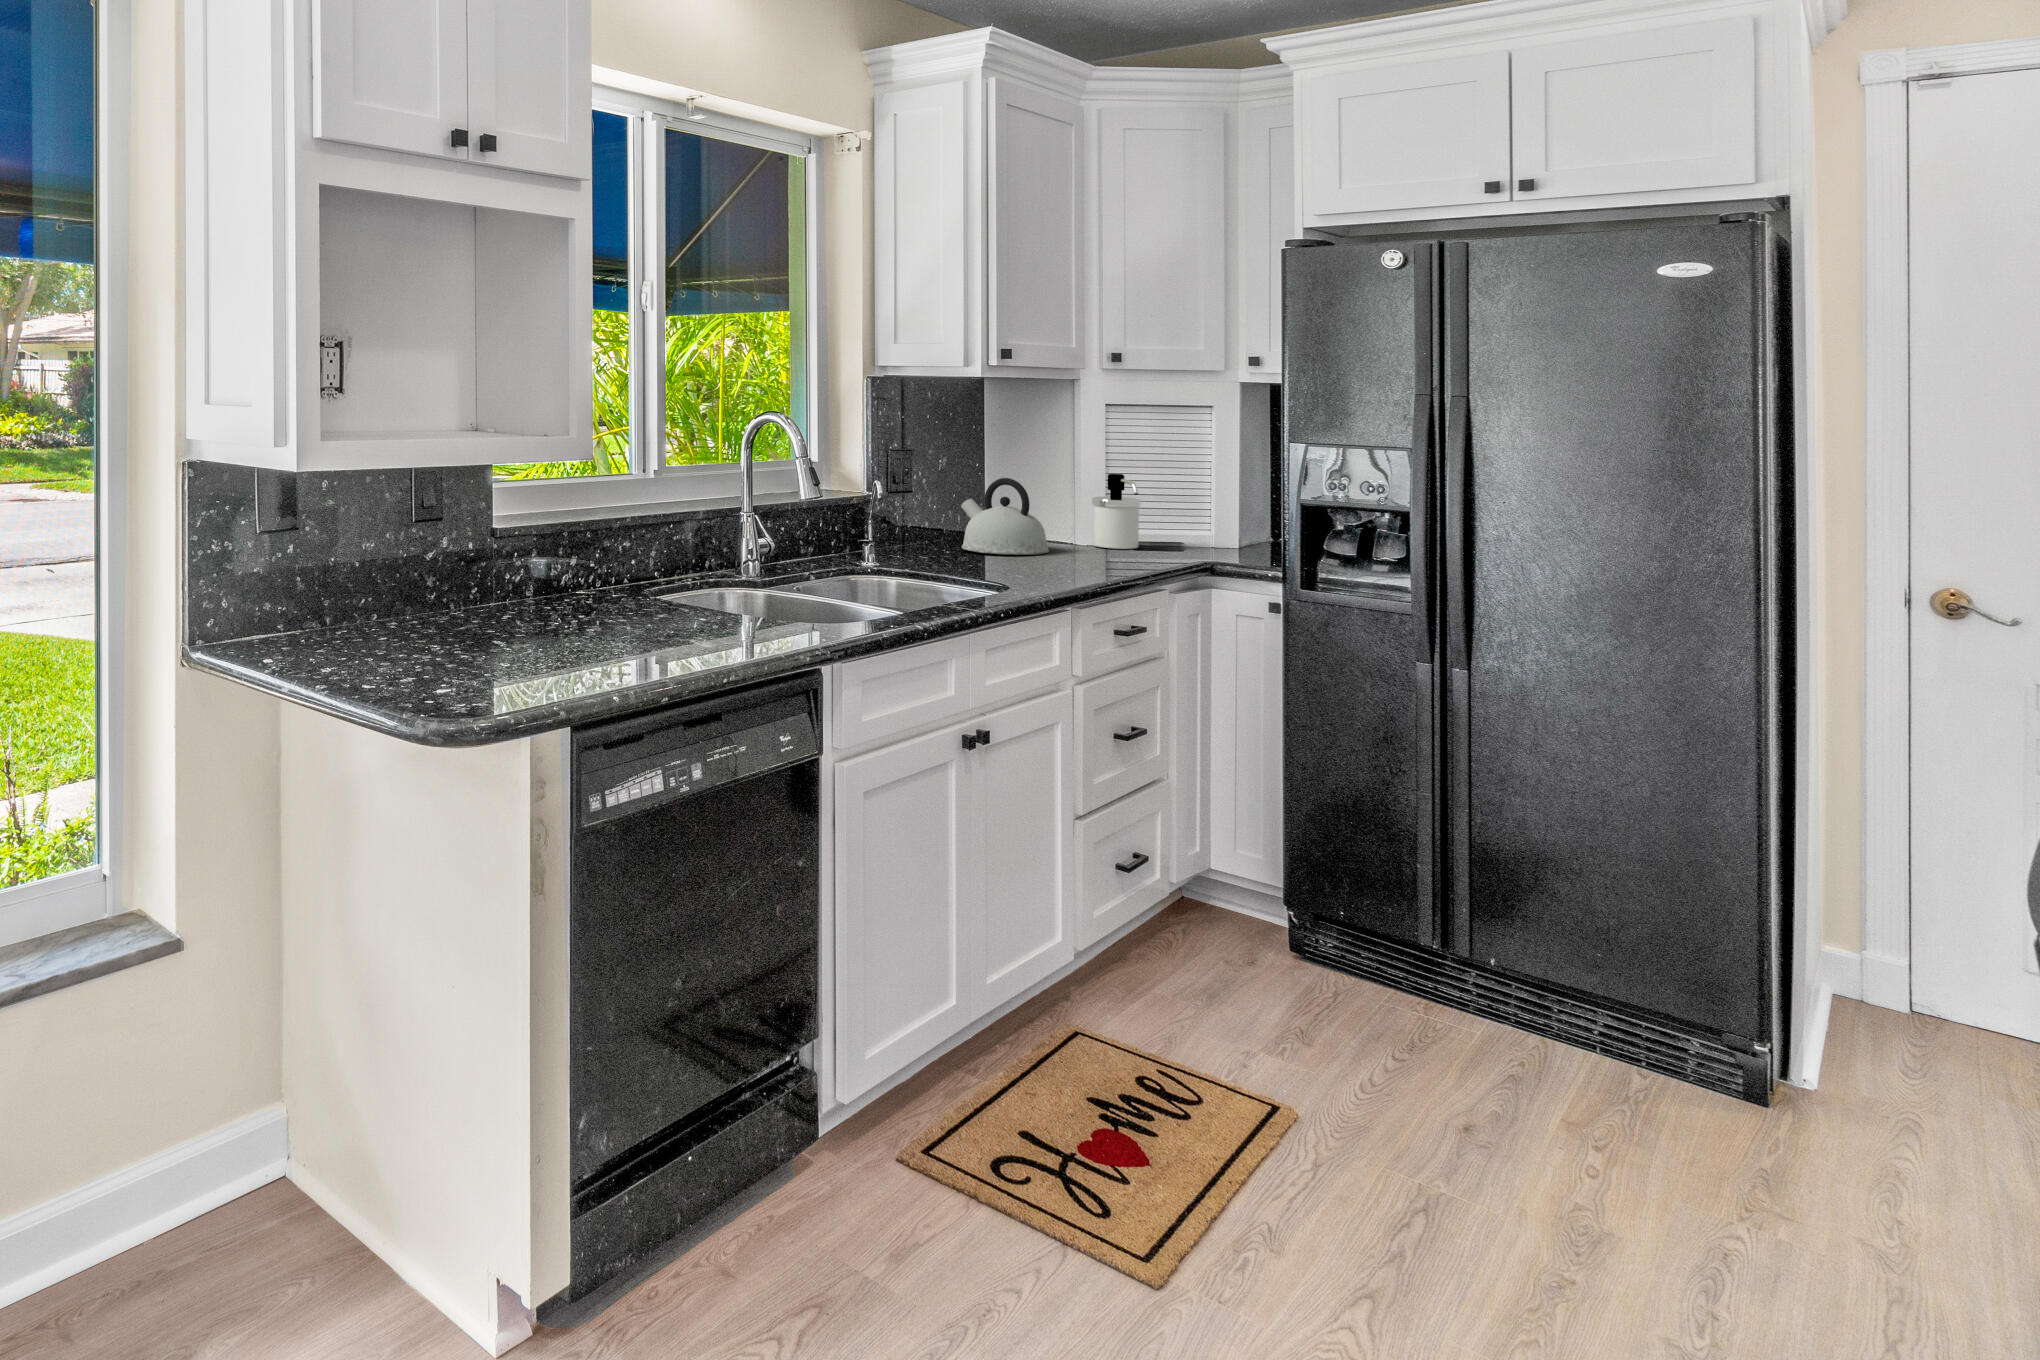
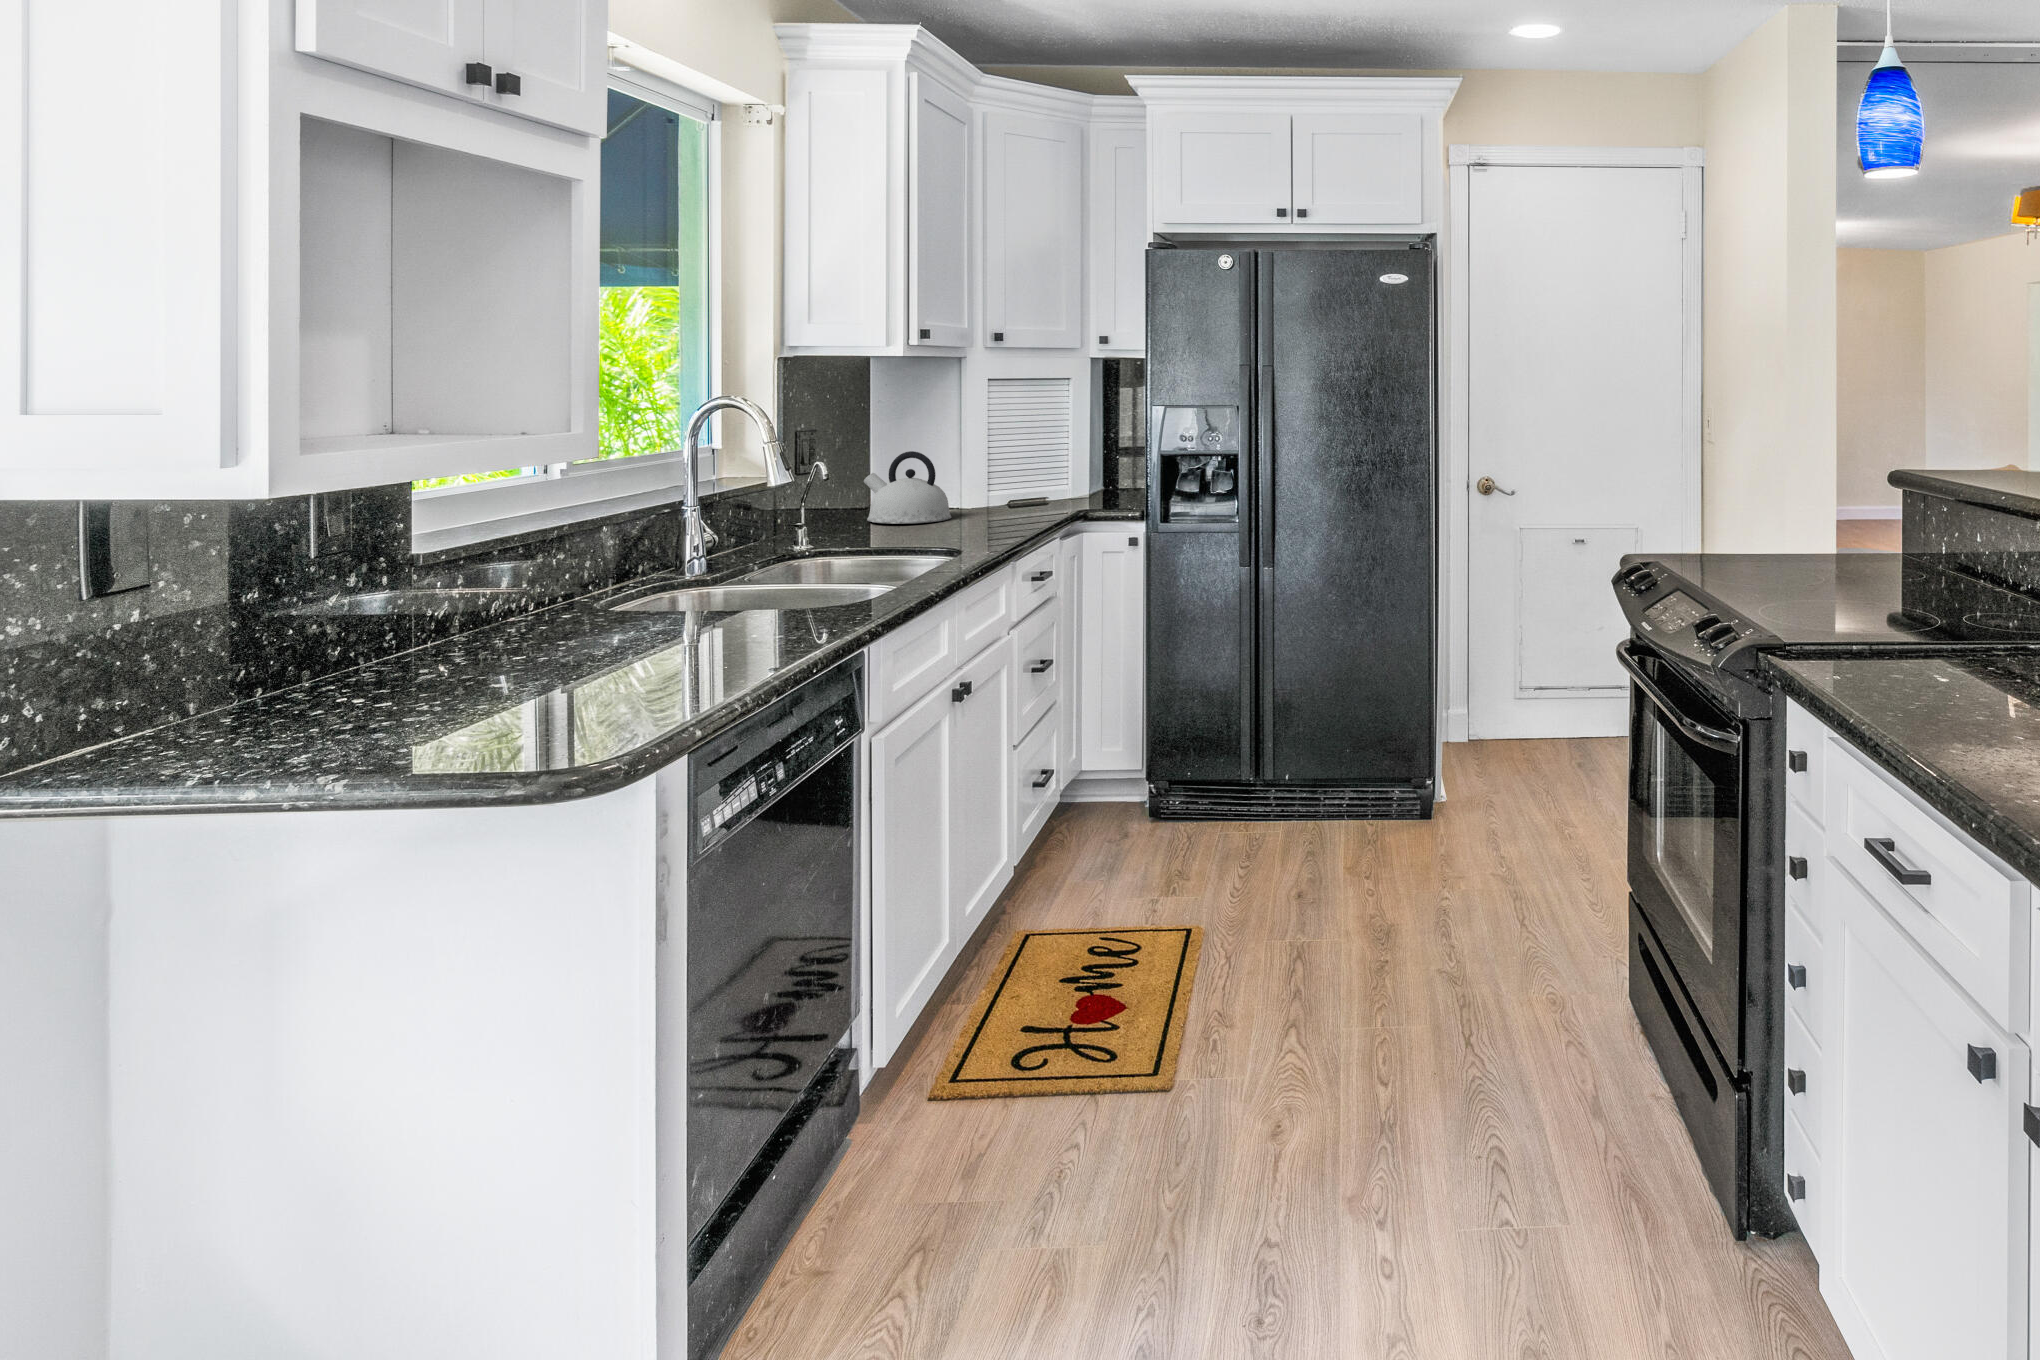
soap dispenser: present [1092,474,1140,549] -> none [982,442,1028,509]

